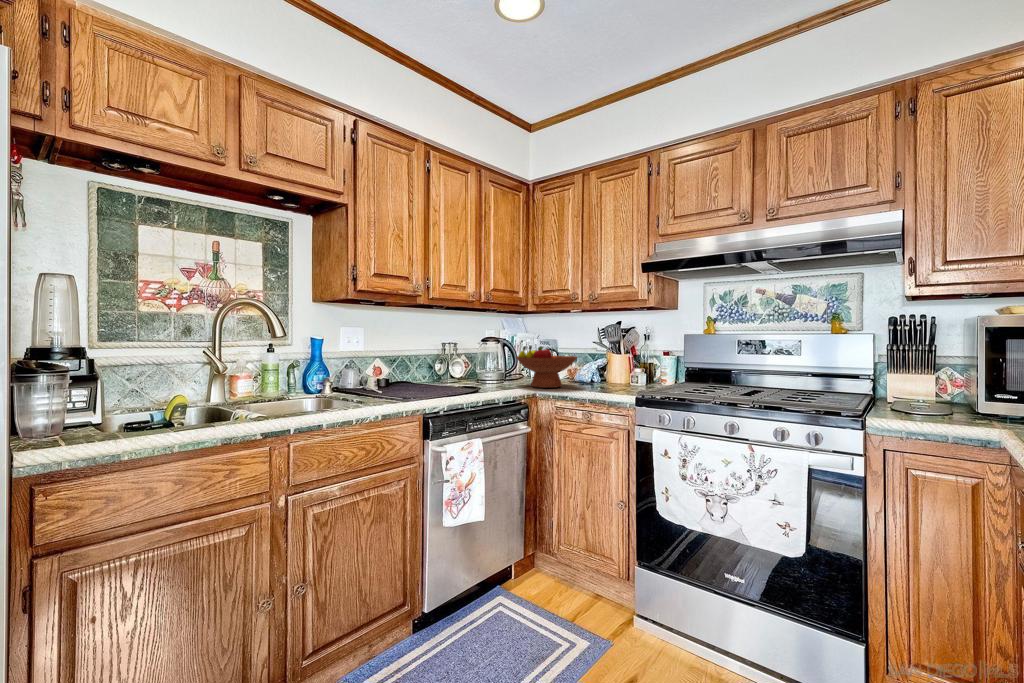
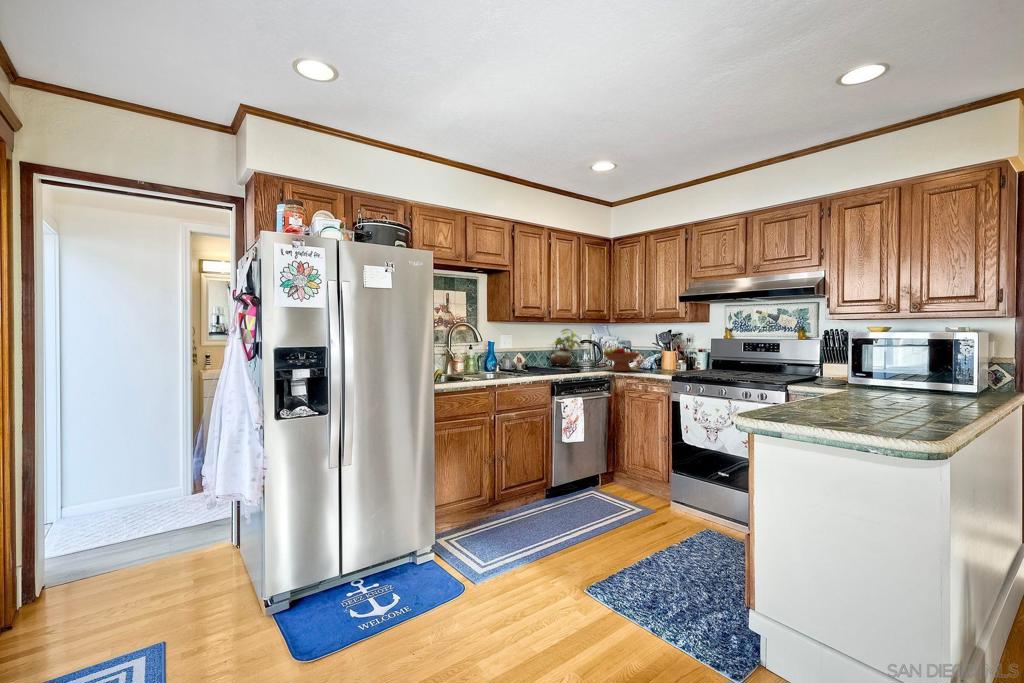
potted plant: none [432,318,483,380] -> present [550,329,581,366]

